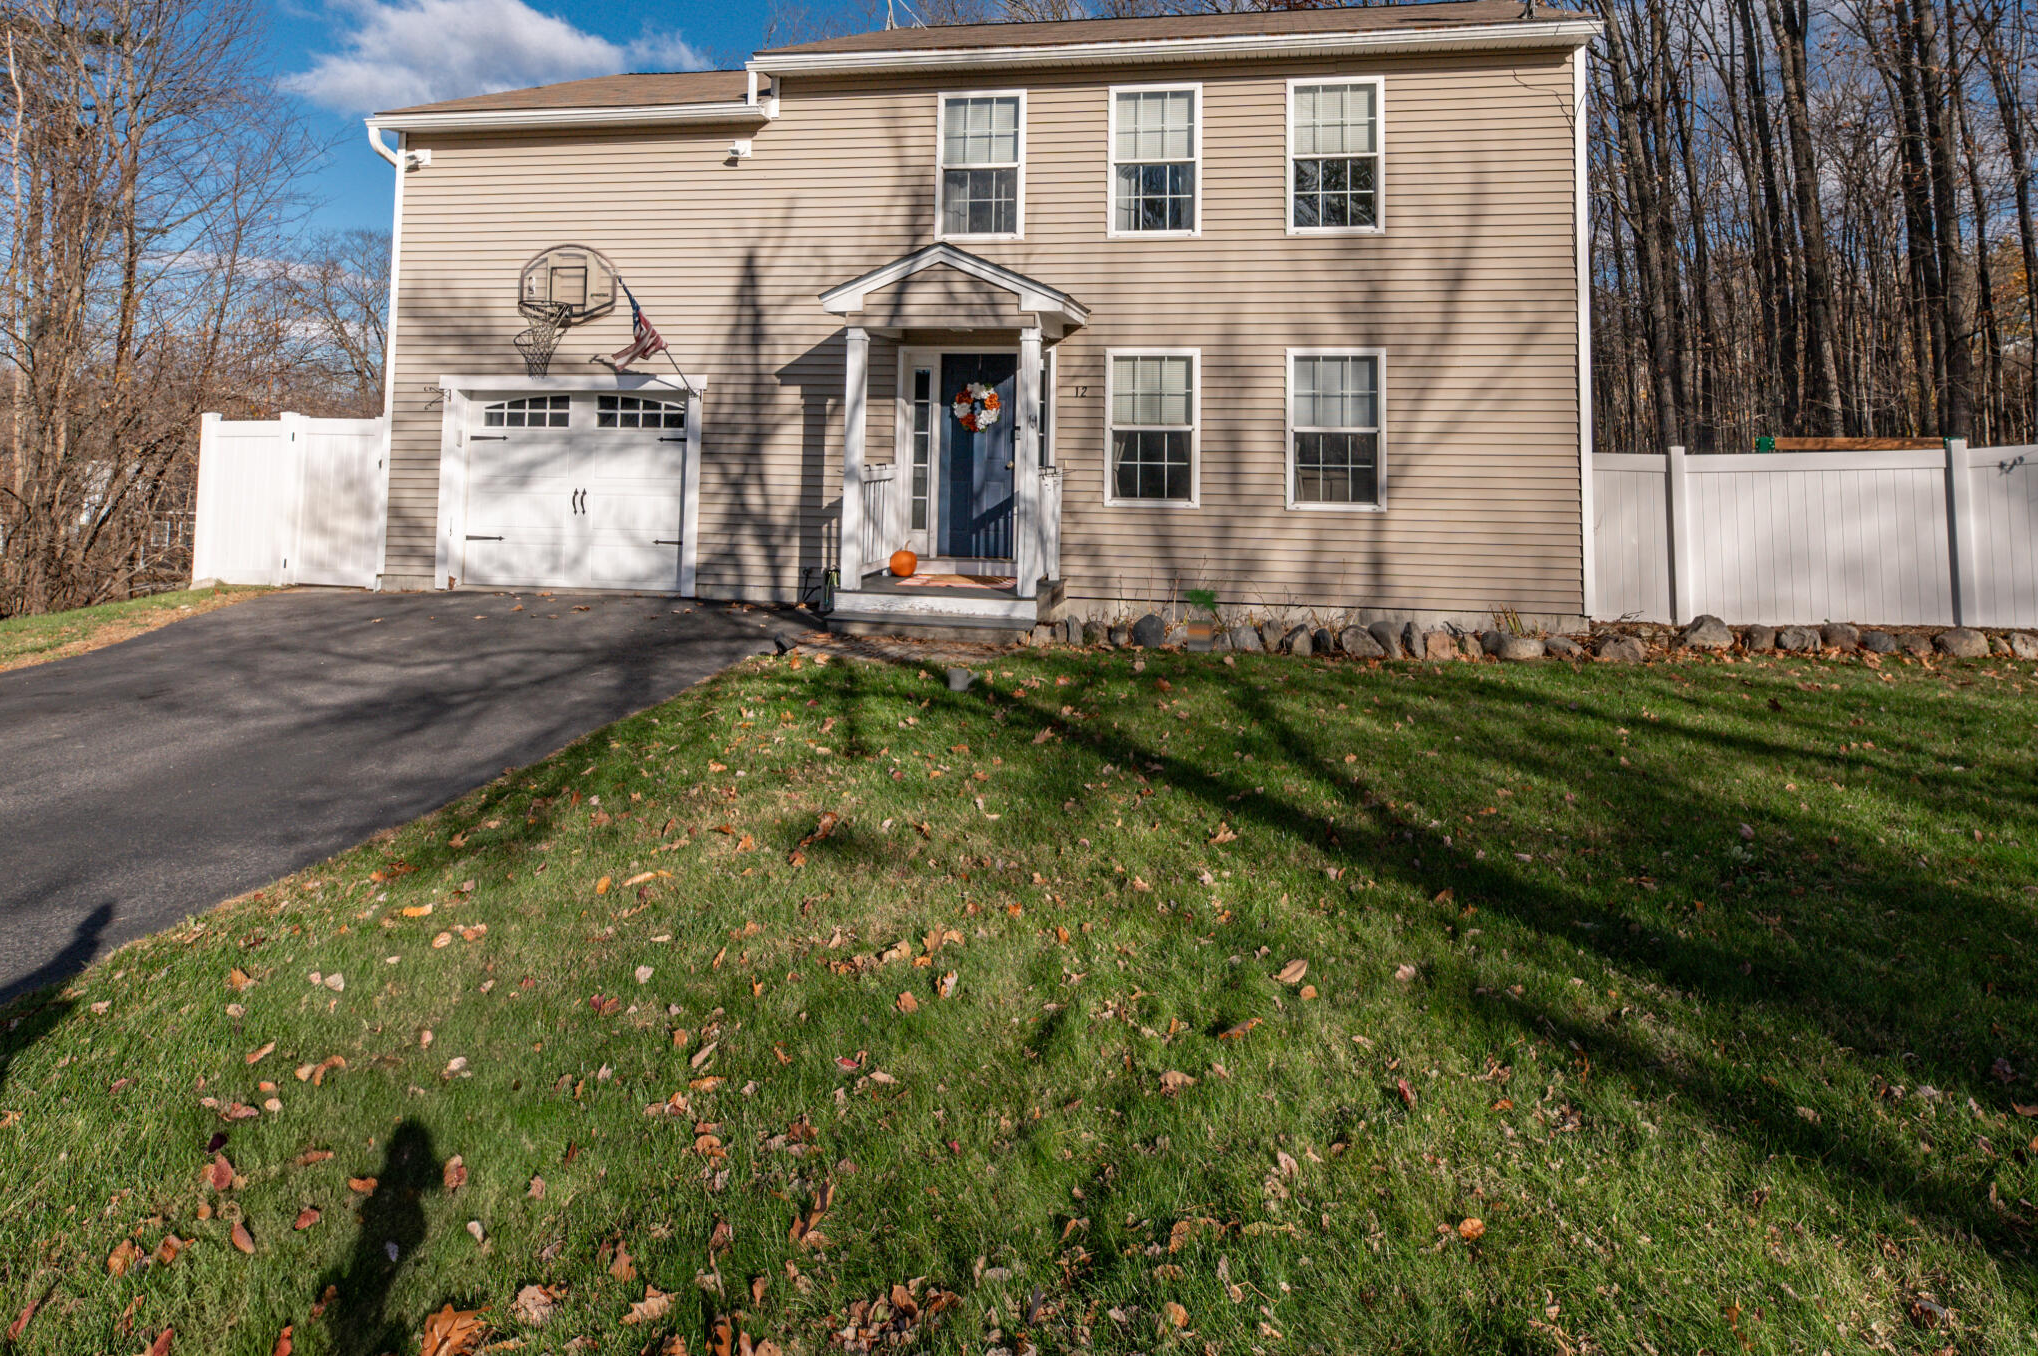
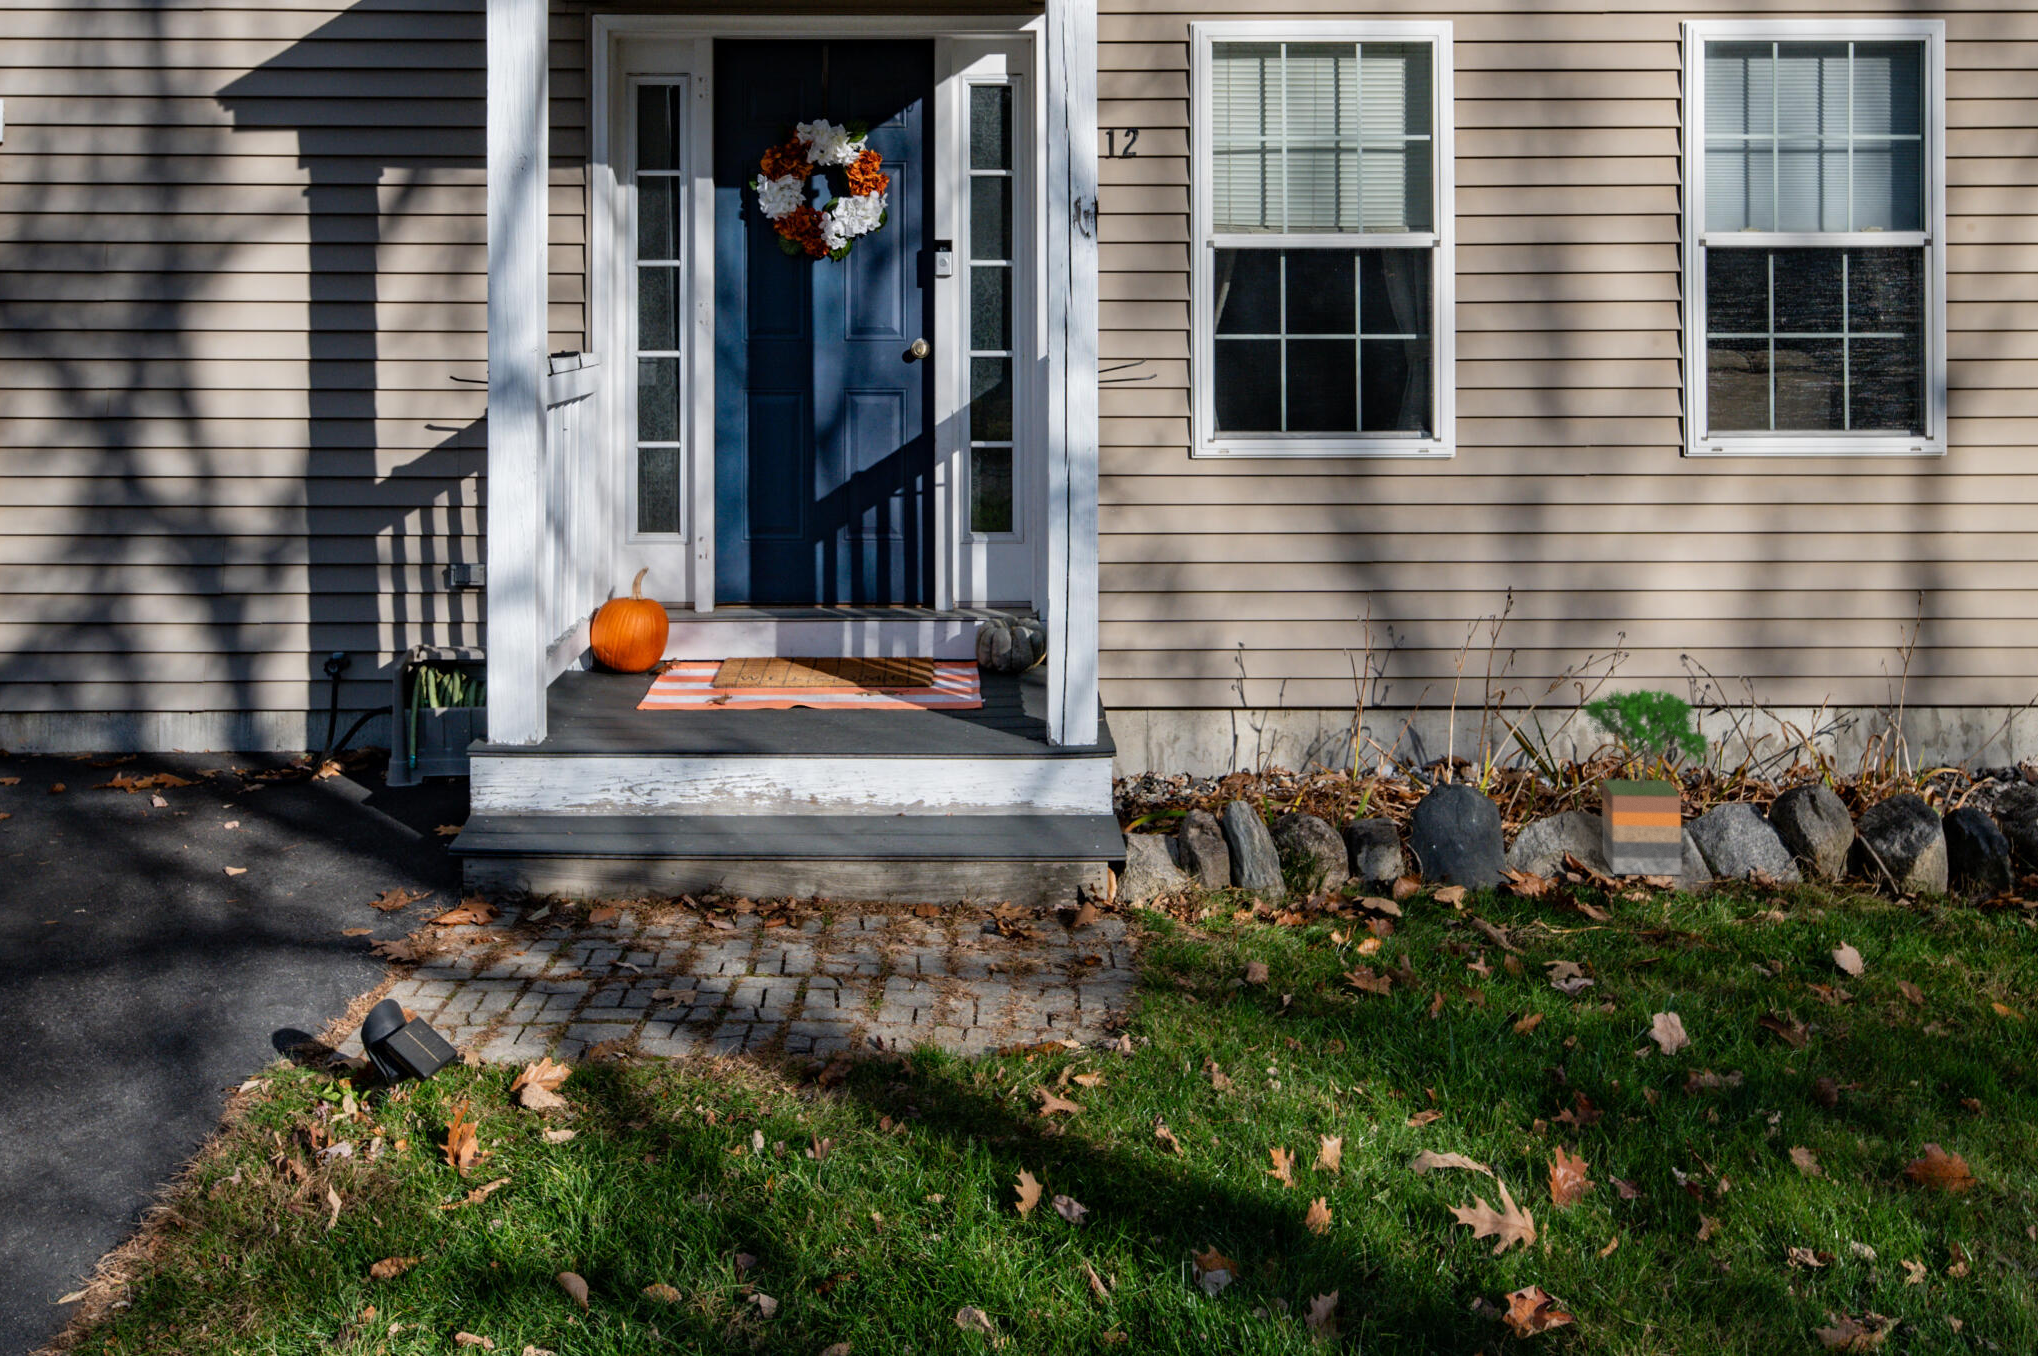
watering can: present [947,668,979,691] -> none [1043,1023,1192,1111]

